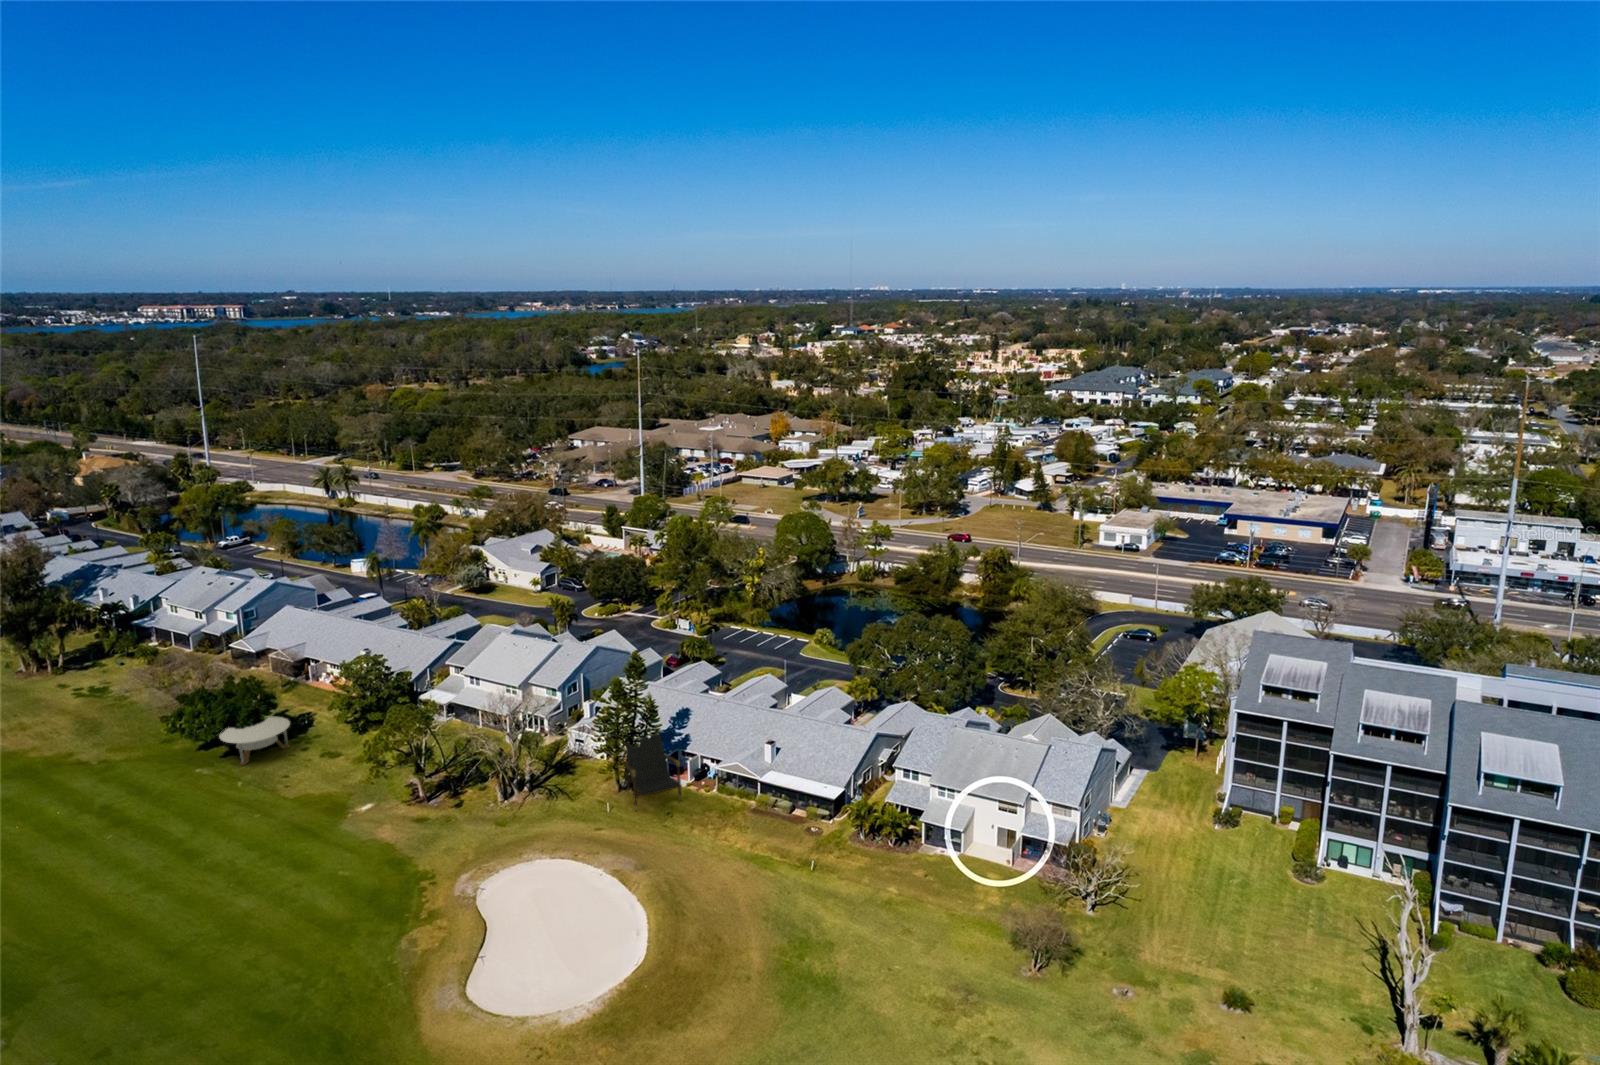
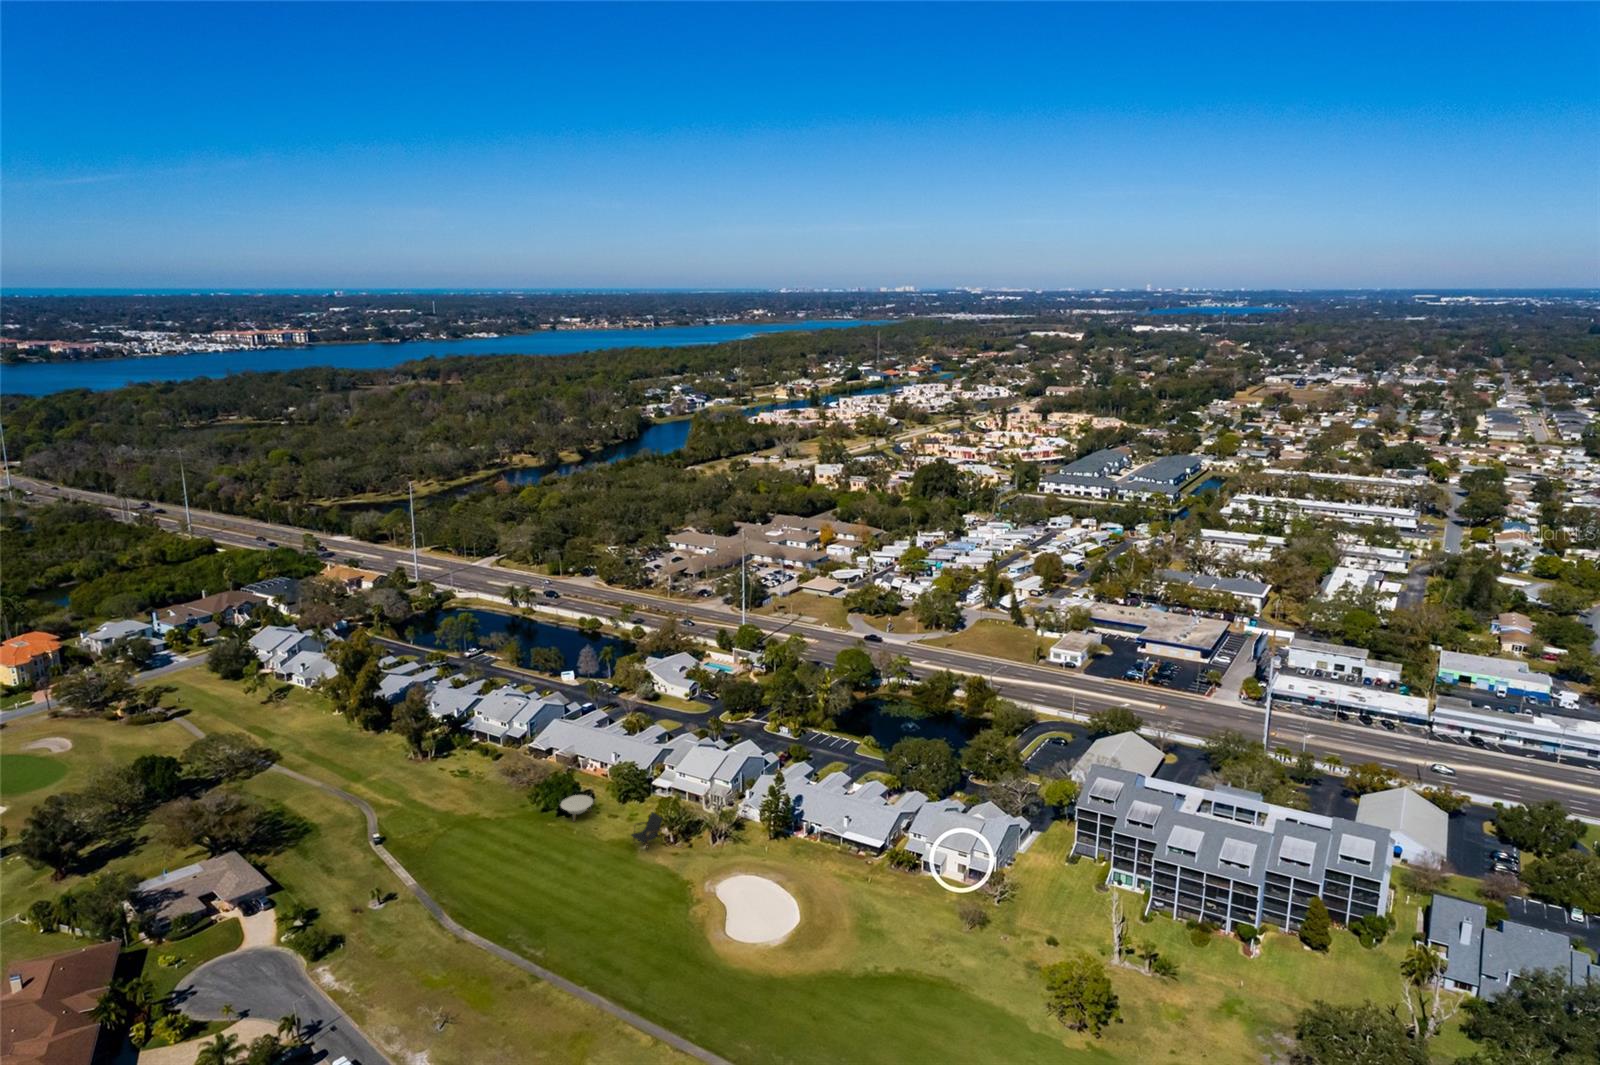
lounge chair: present [625,734,681,810] -> present [632,812,663,849]

